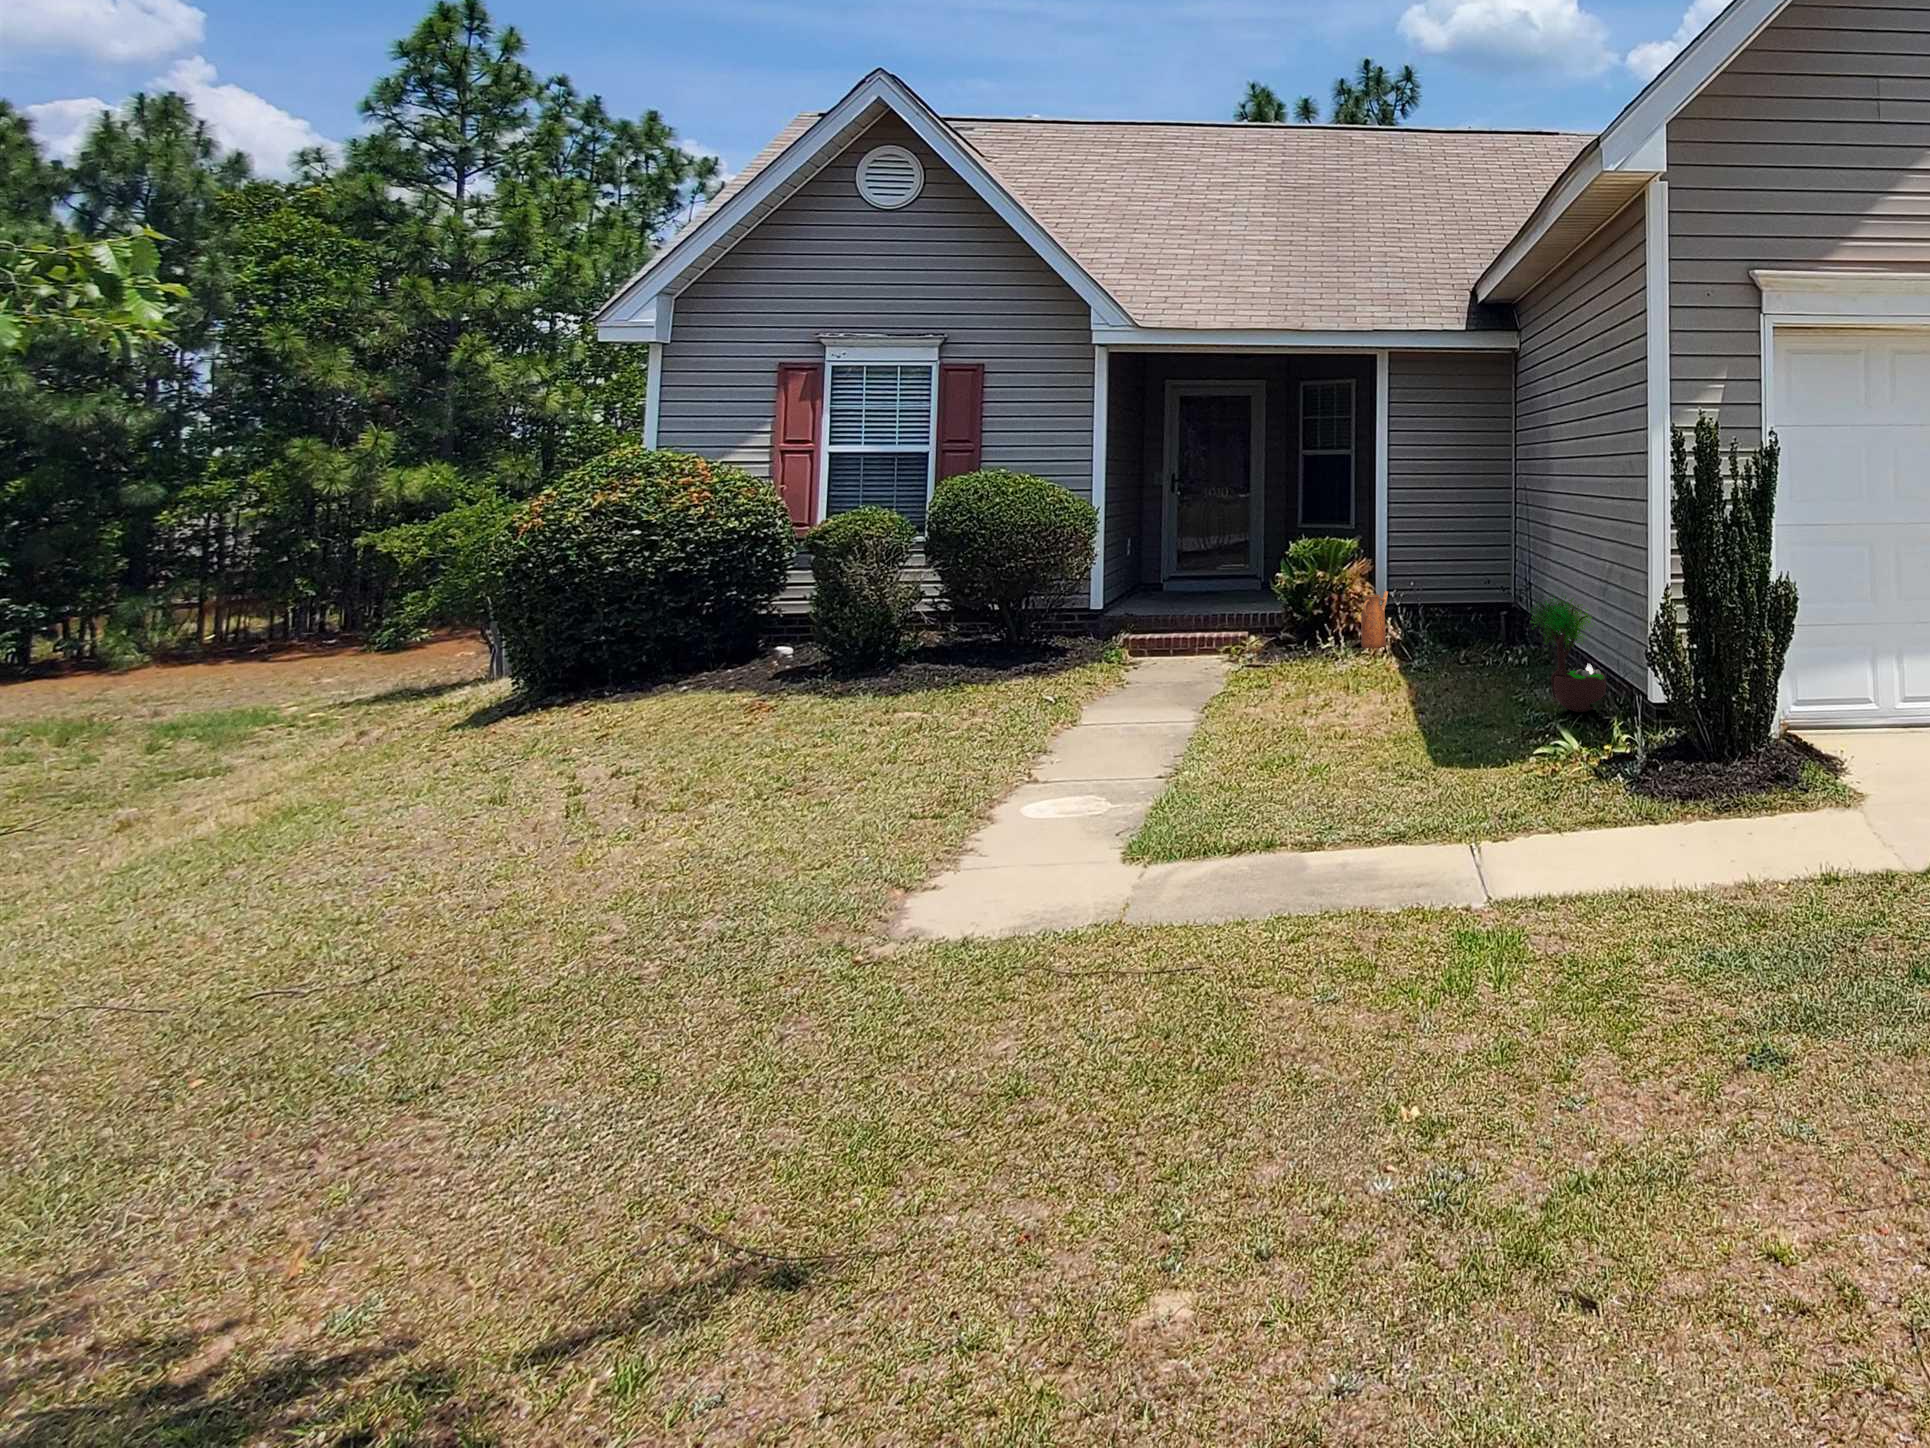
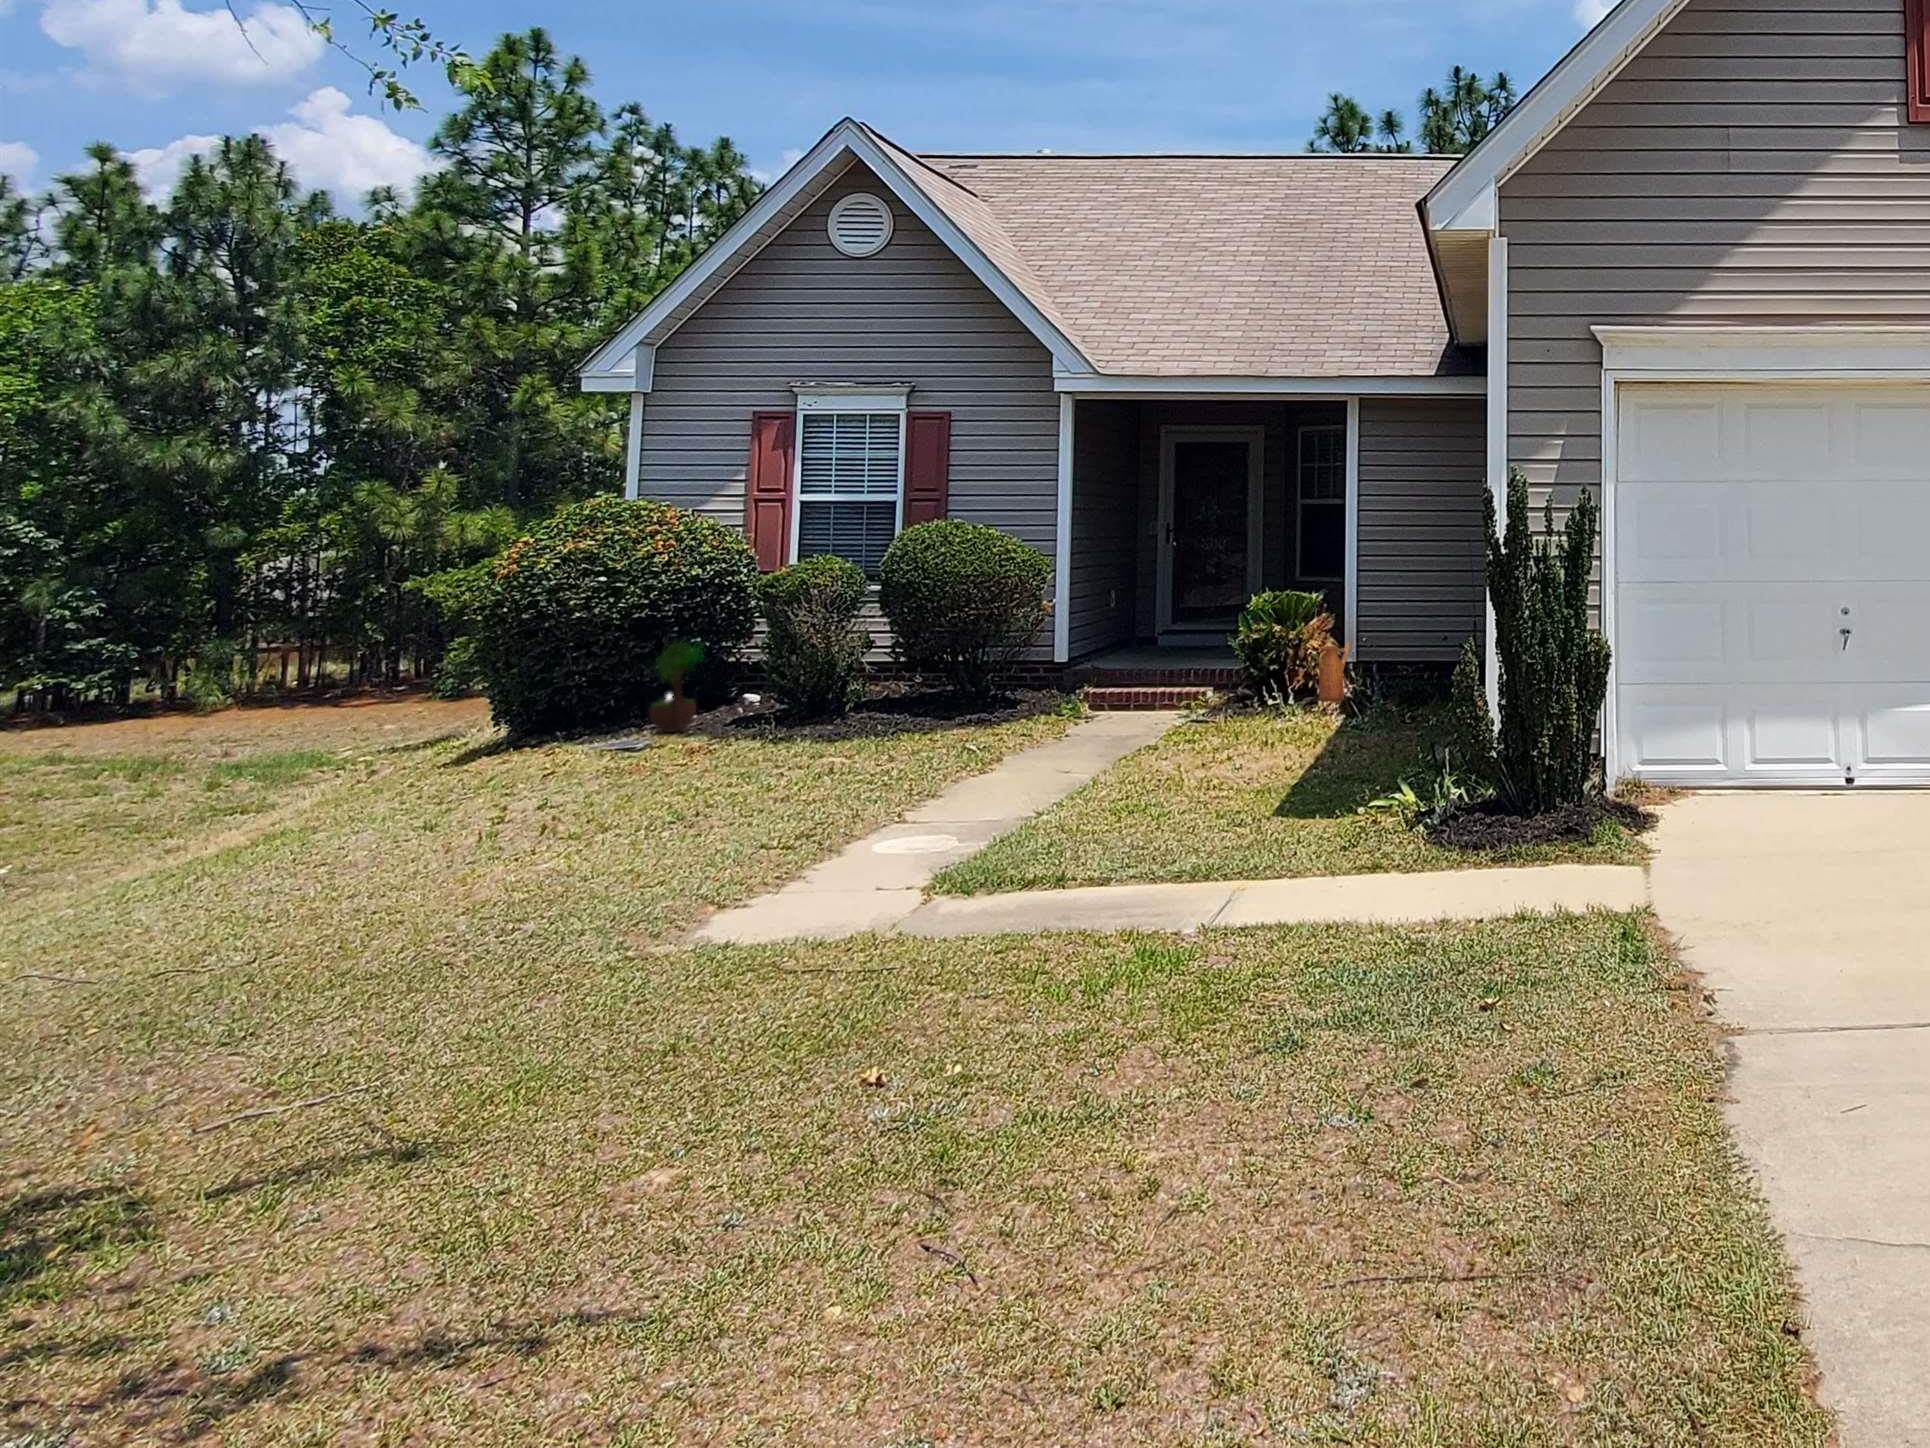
potted tree: present [1530,587,1606,712] -> present [649,638,703,732]

